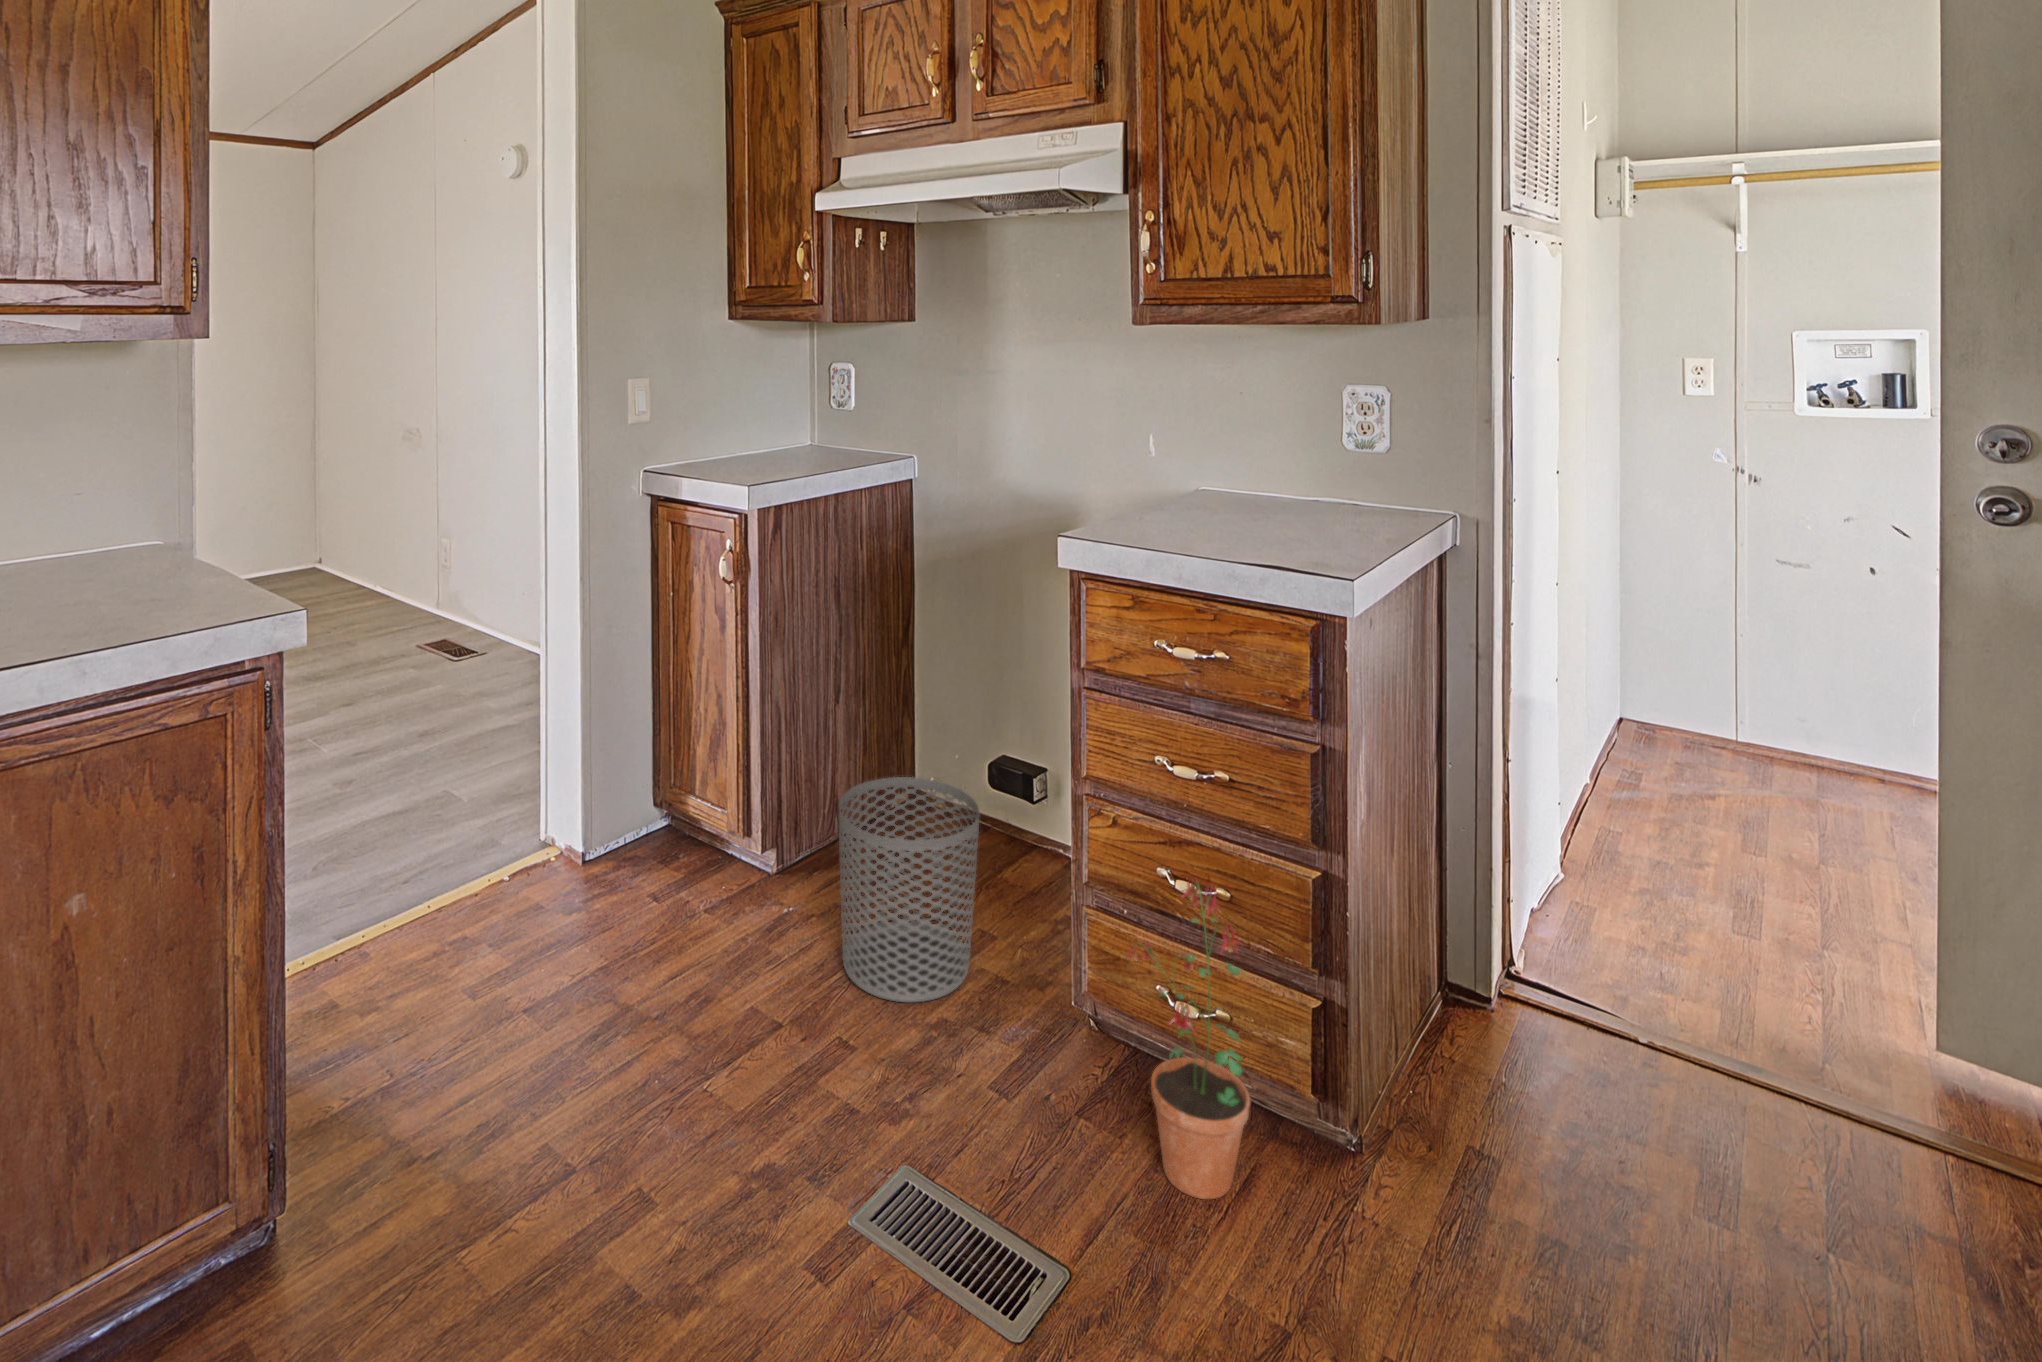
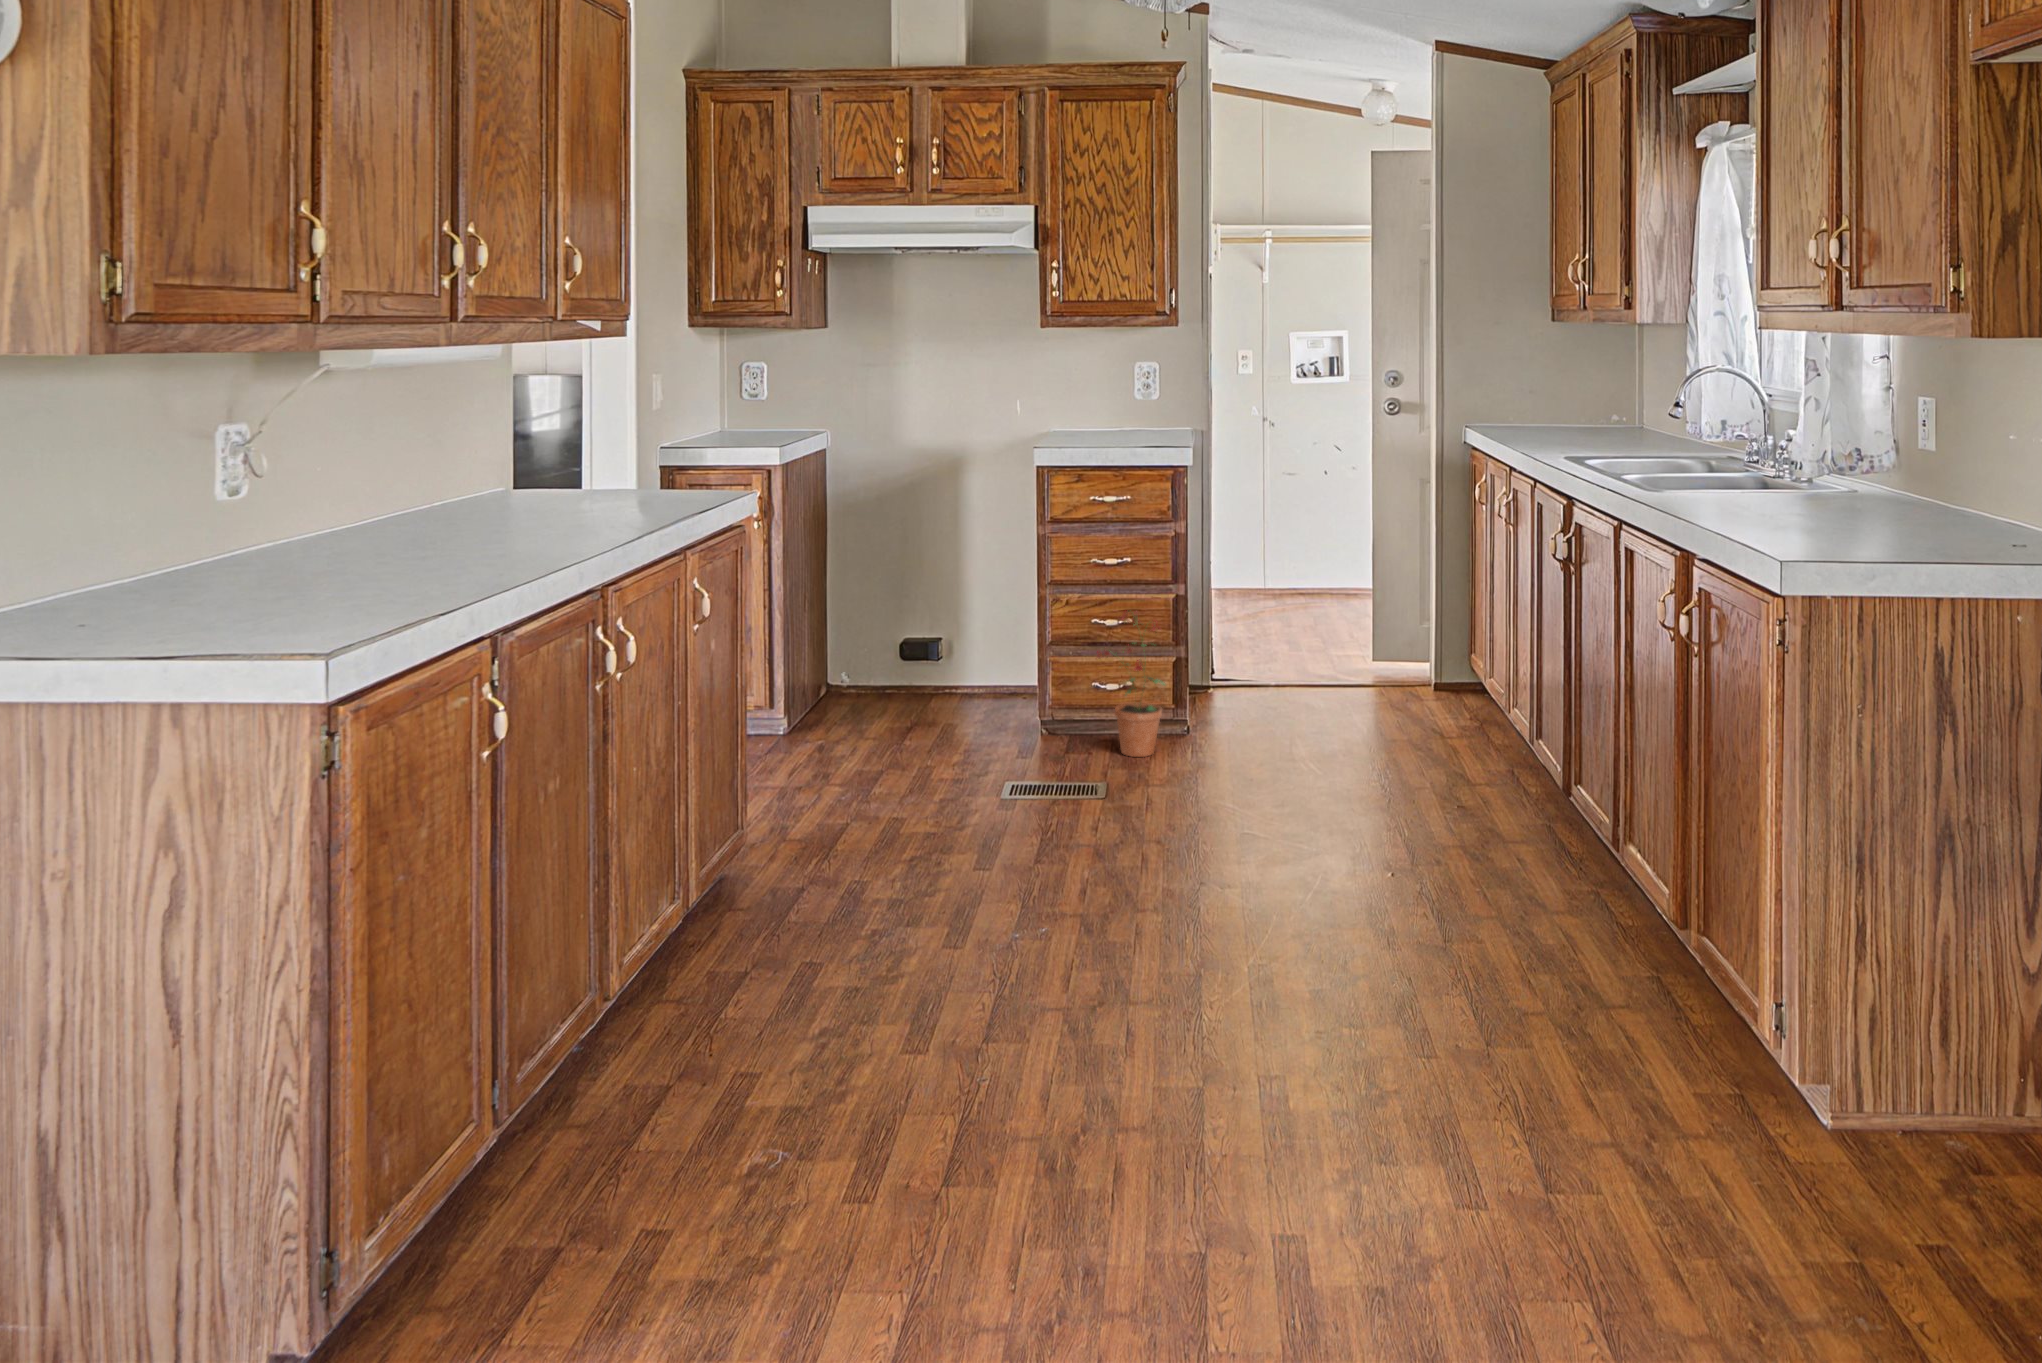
waste bin: present [839,777,979,1003] -> none [881,624,972,746]

